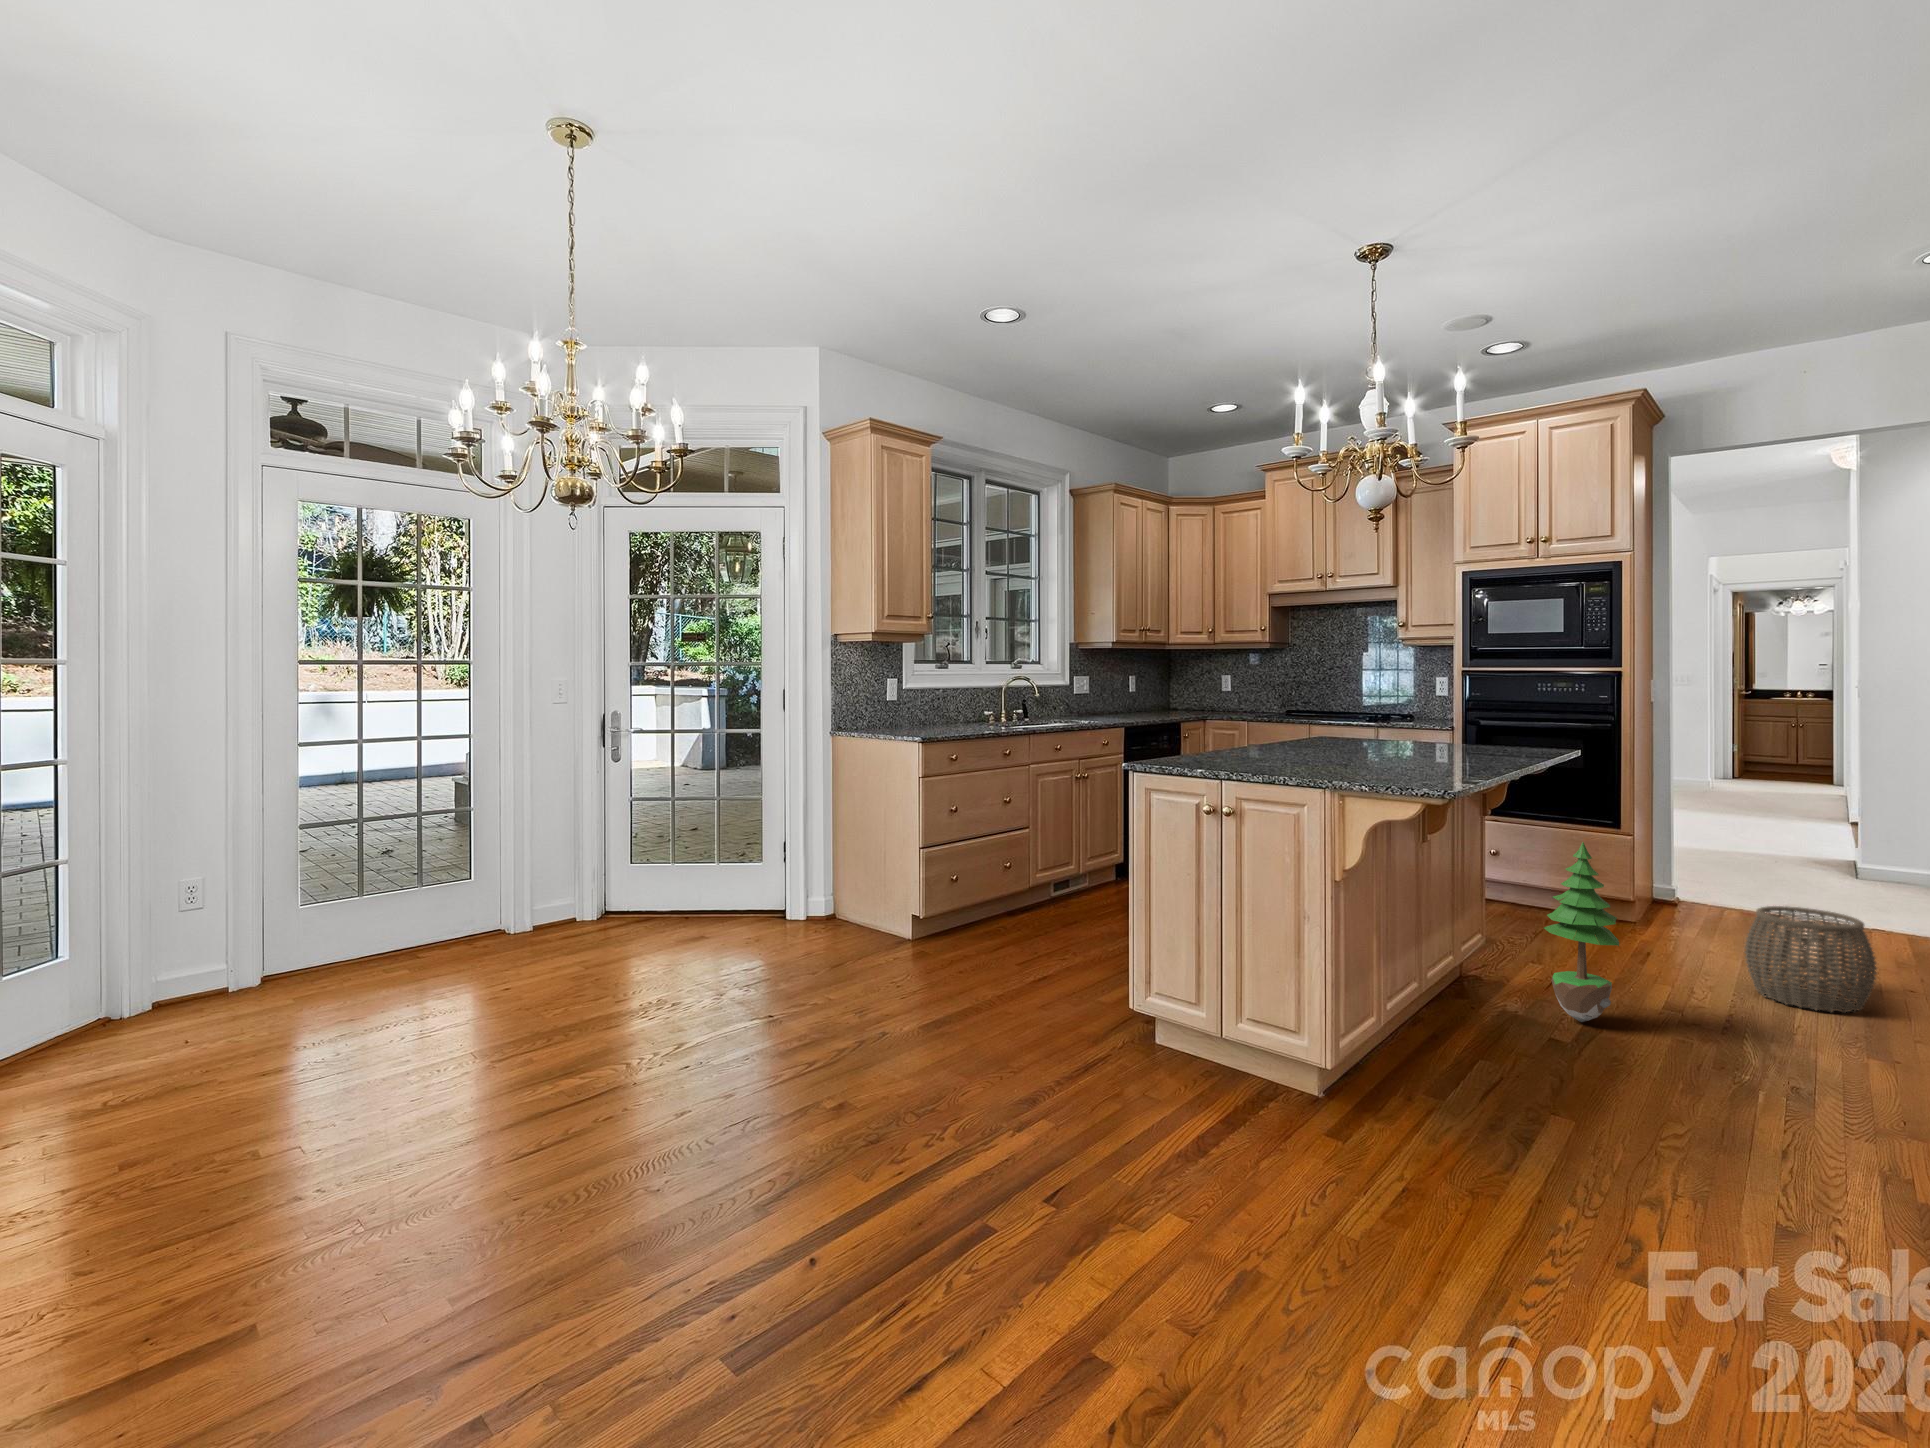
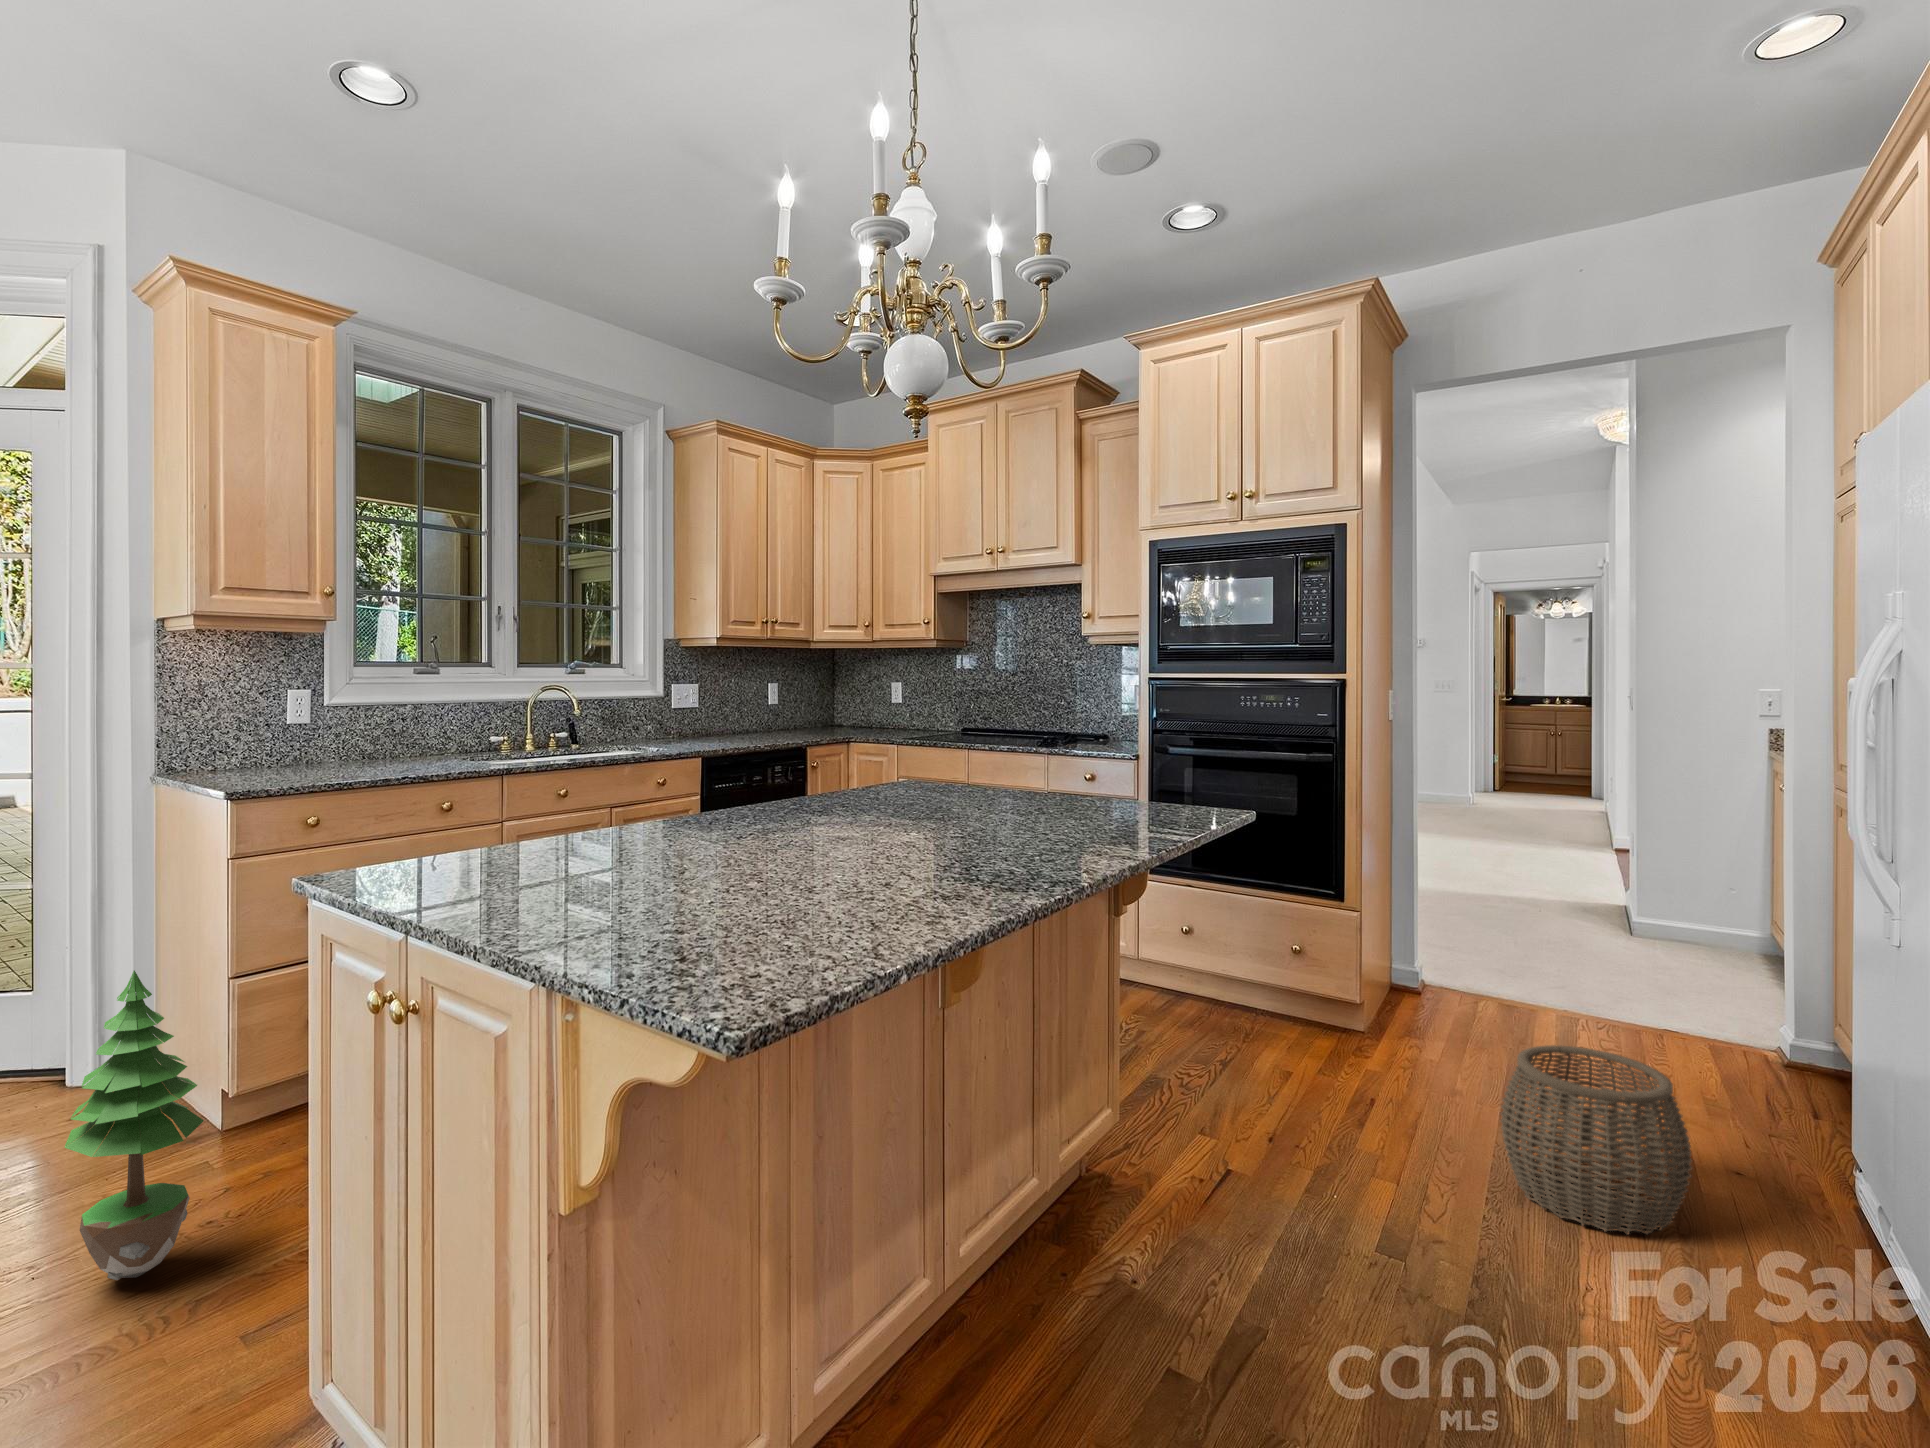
potted tree: present [1544,842,1619,1022] -> present [65,970,204,1280]

